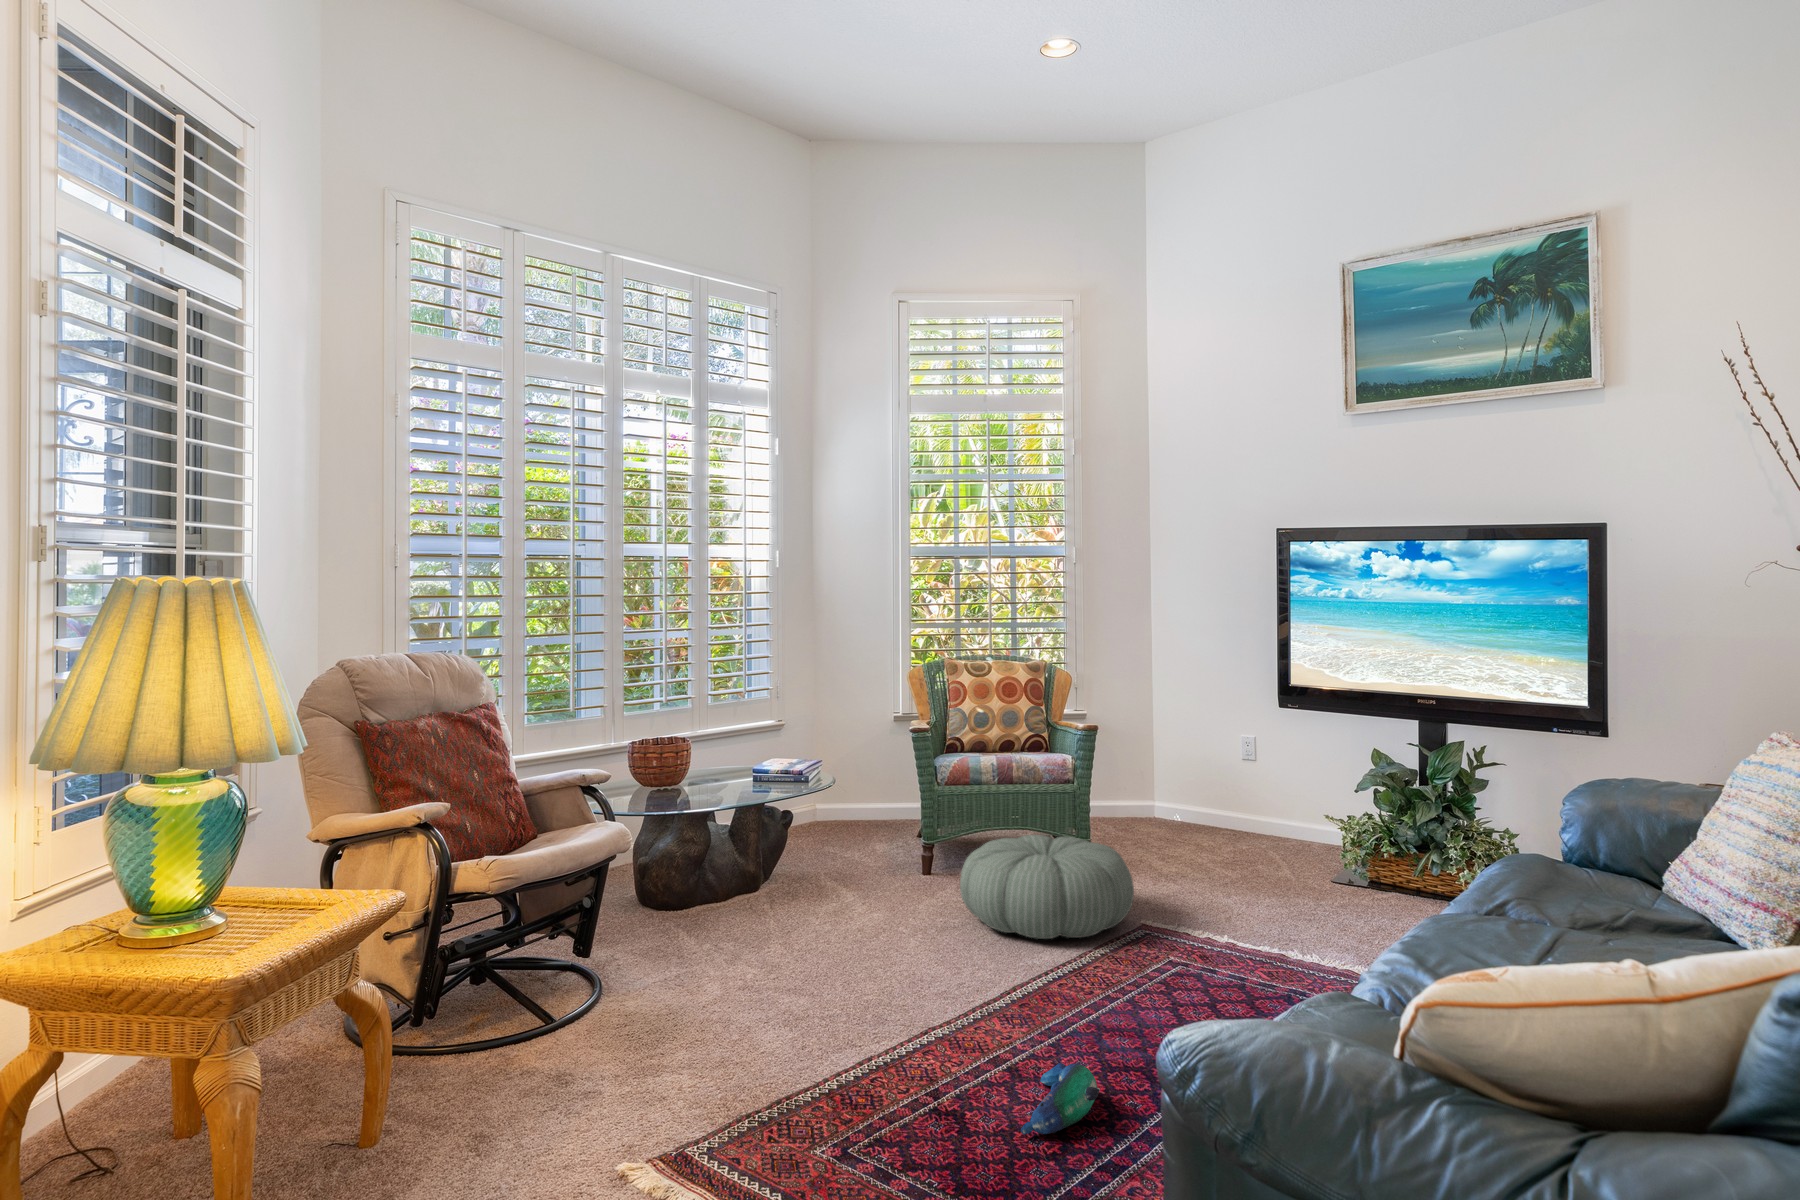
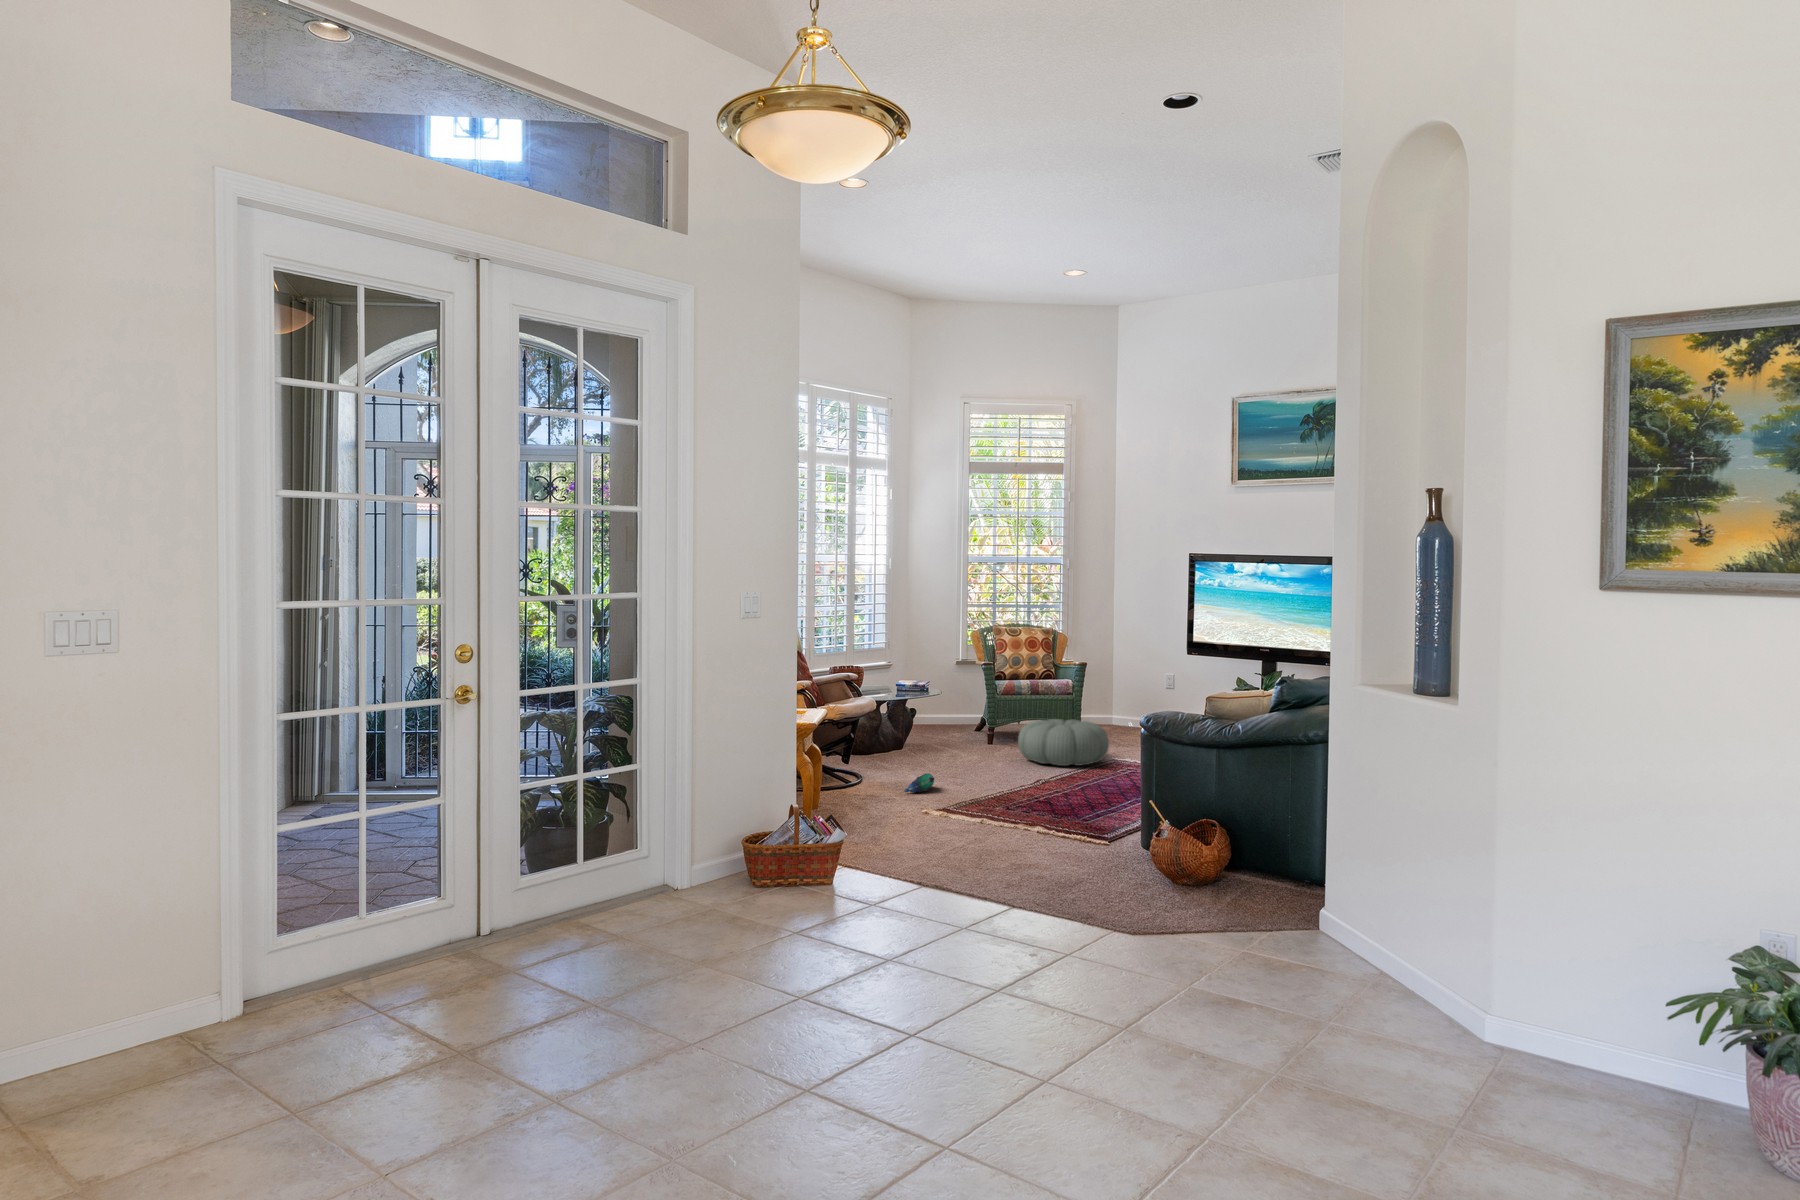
plush toy: present [1021,1063,1100,1135] -> present [904,773,935,793]

